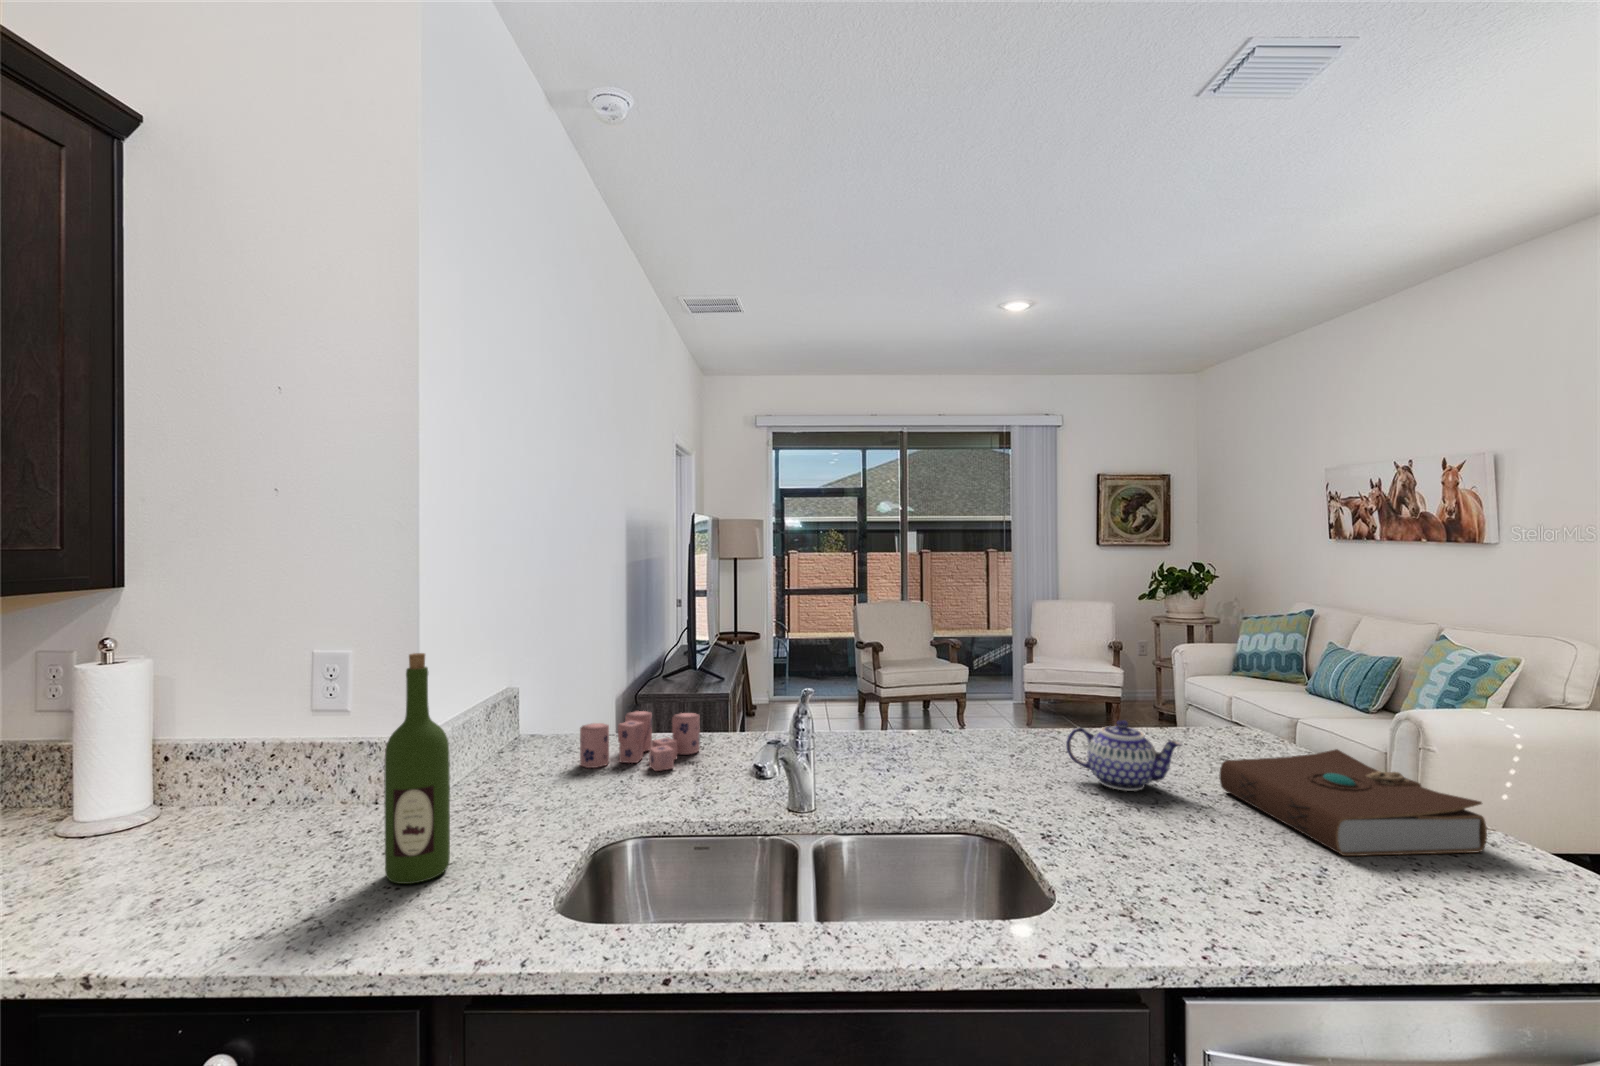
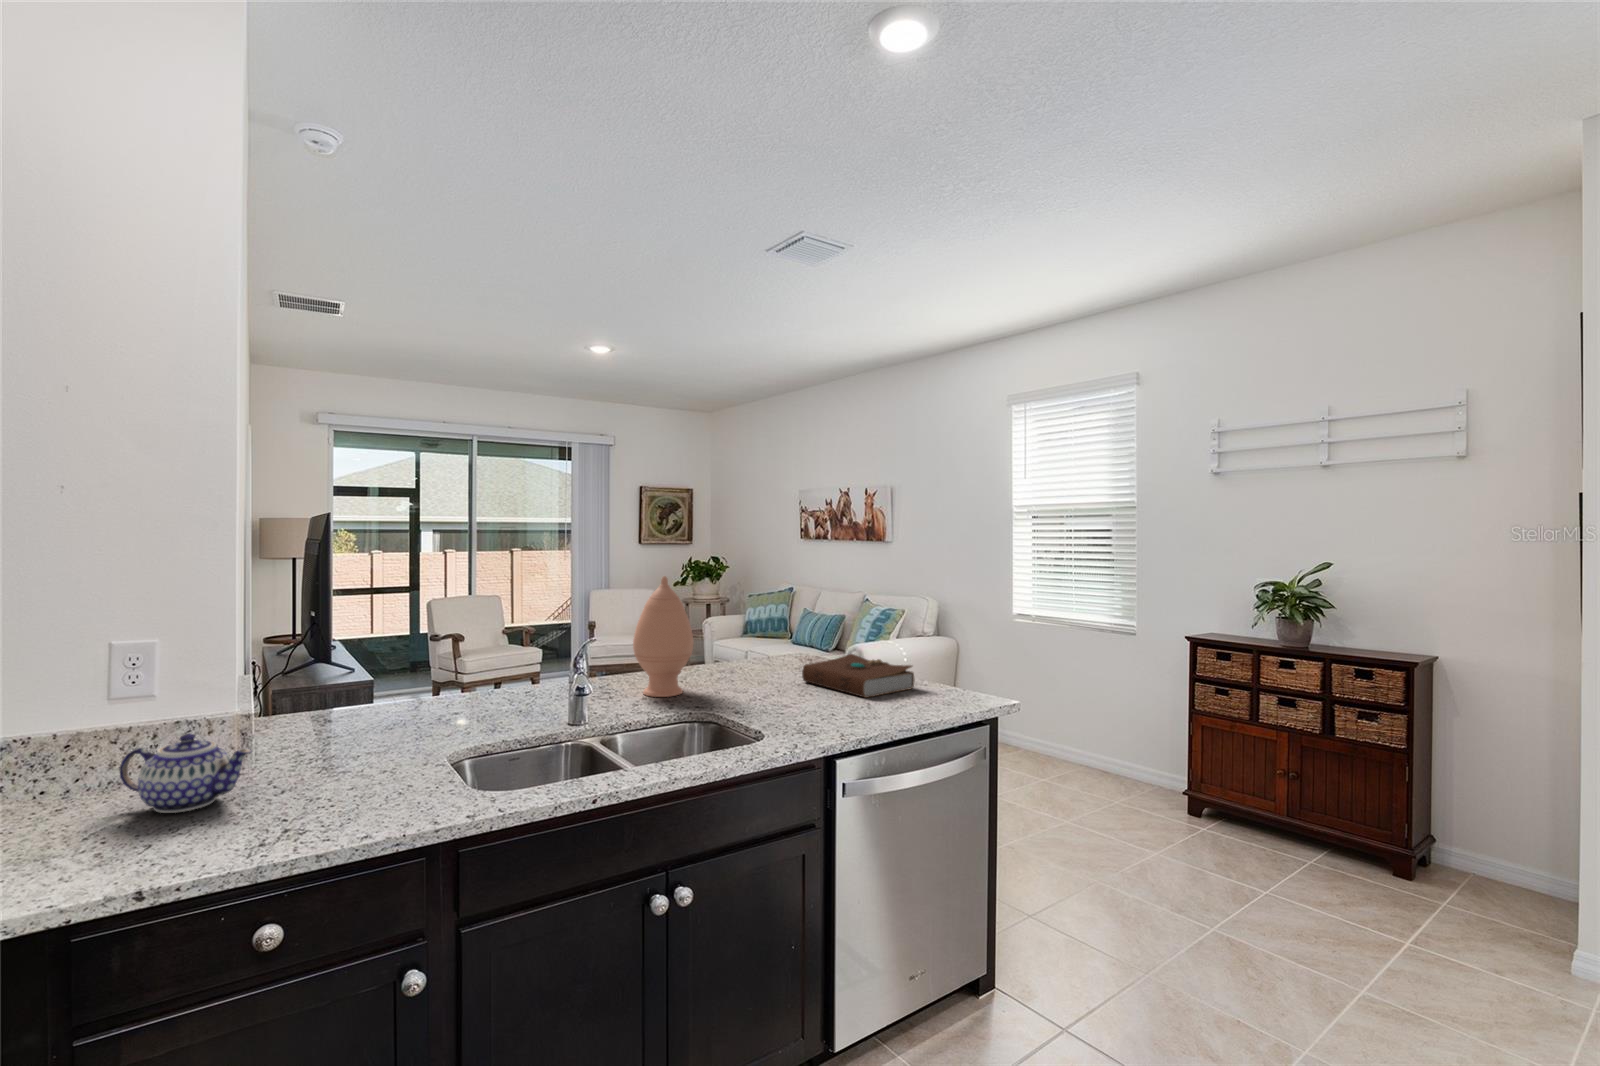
vase: none [915,594,1008,783] -> present [633,576,693,697]
wine bottle: present [384,653,450,884] -> none [313,626,367,803]
candle: present [580,711,700,771] -> none [362,676,458,726]
teapot: present [1066,720,1182,791] -> present [120,734,252,813]

